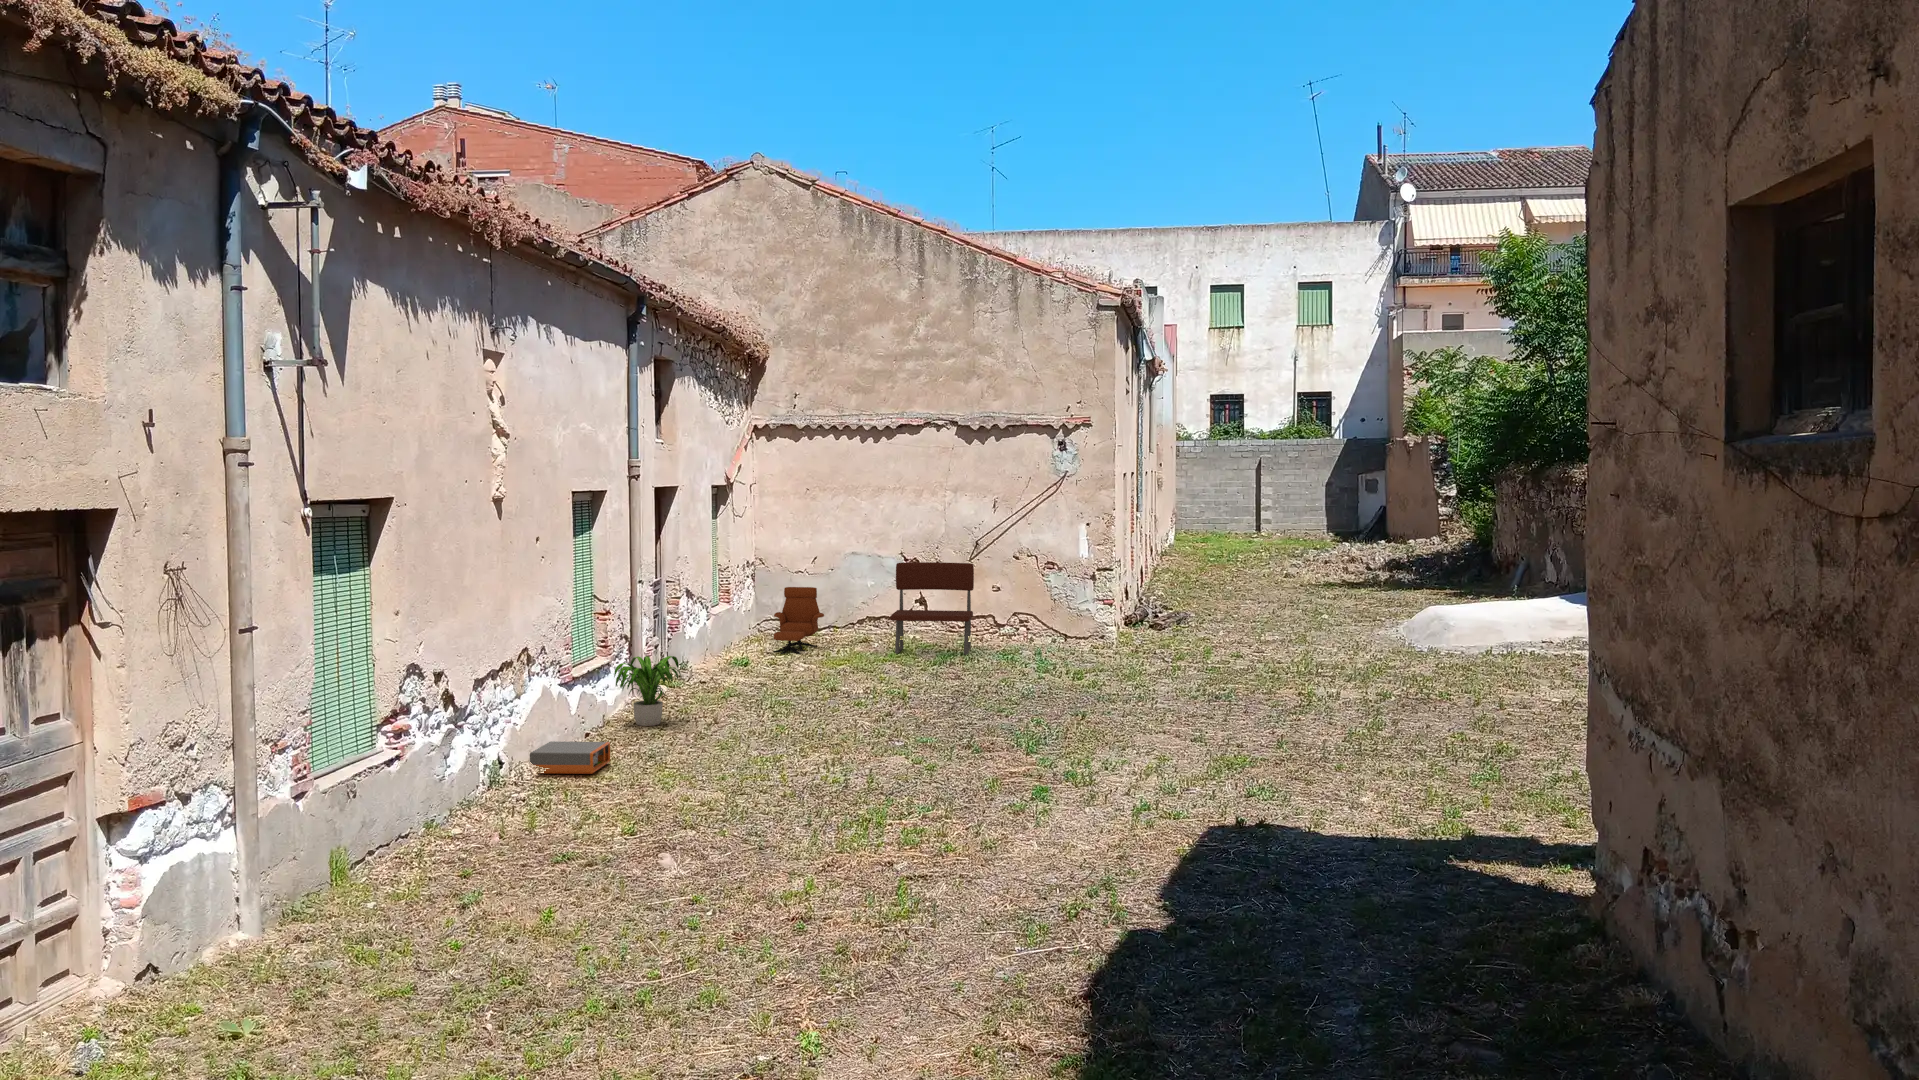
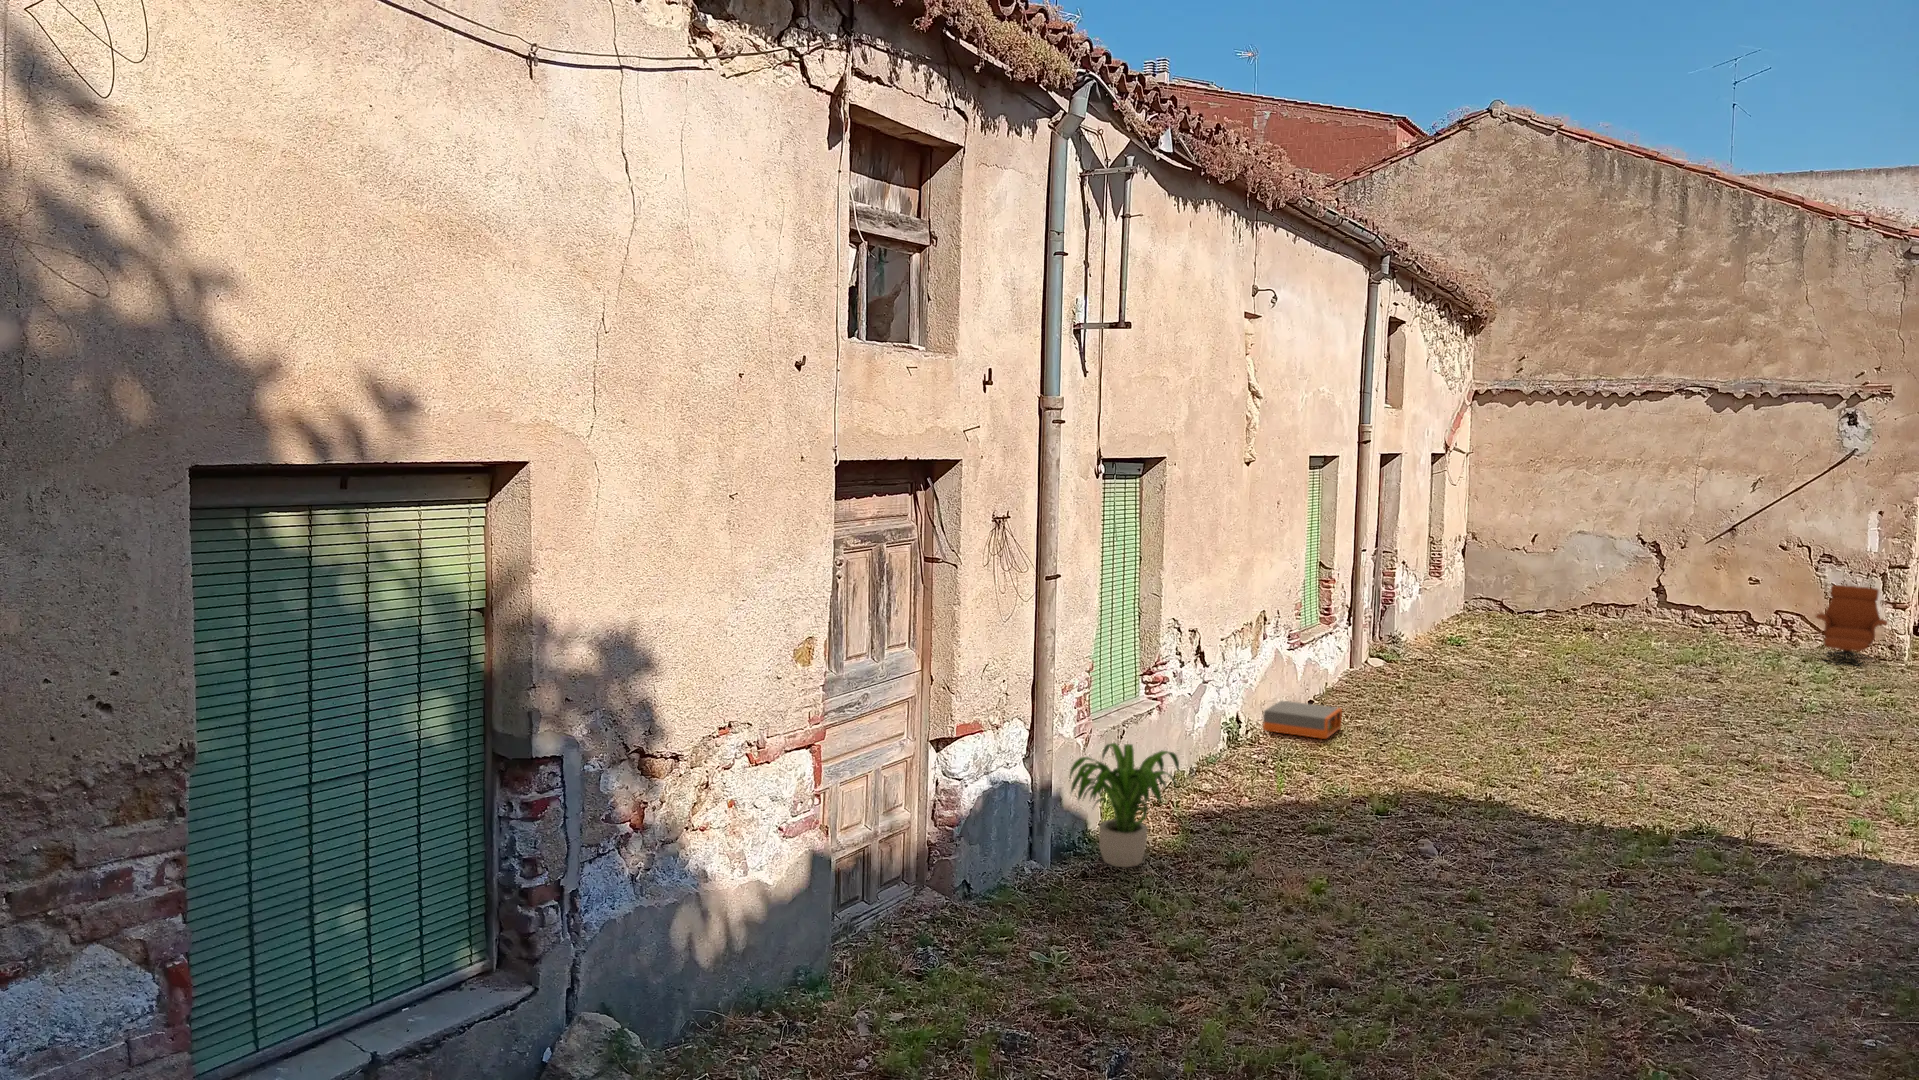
bench: present [890,562,974,655] -> none [1617,540,1722,646]
lounge chair: present [773,587,824,654] -> present [1816,585,1888,667]
potted plant: present [614,656,681,726] -> present [1070,743,1179,867]

